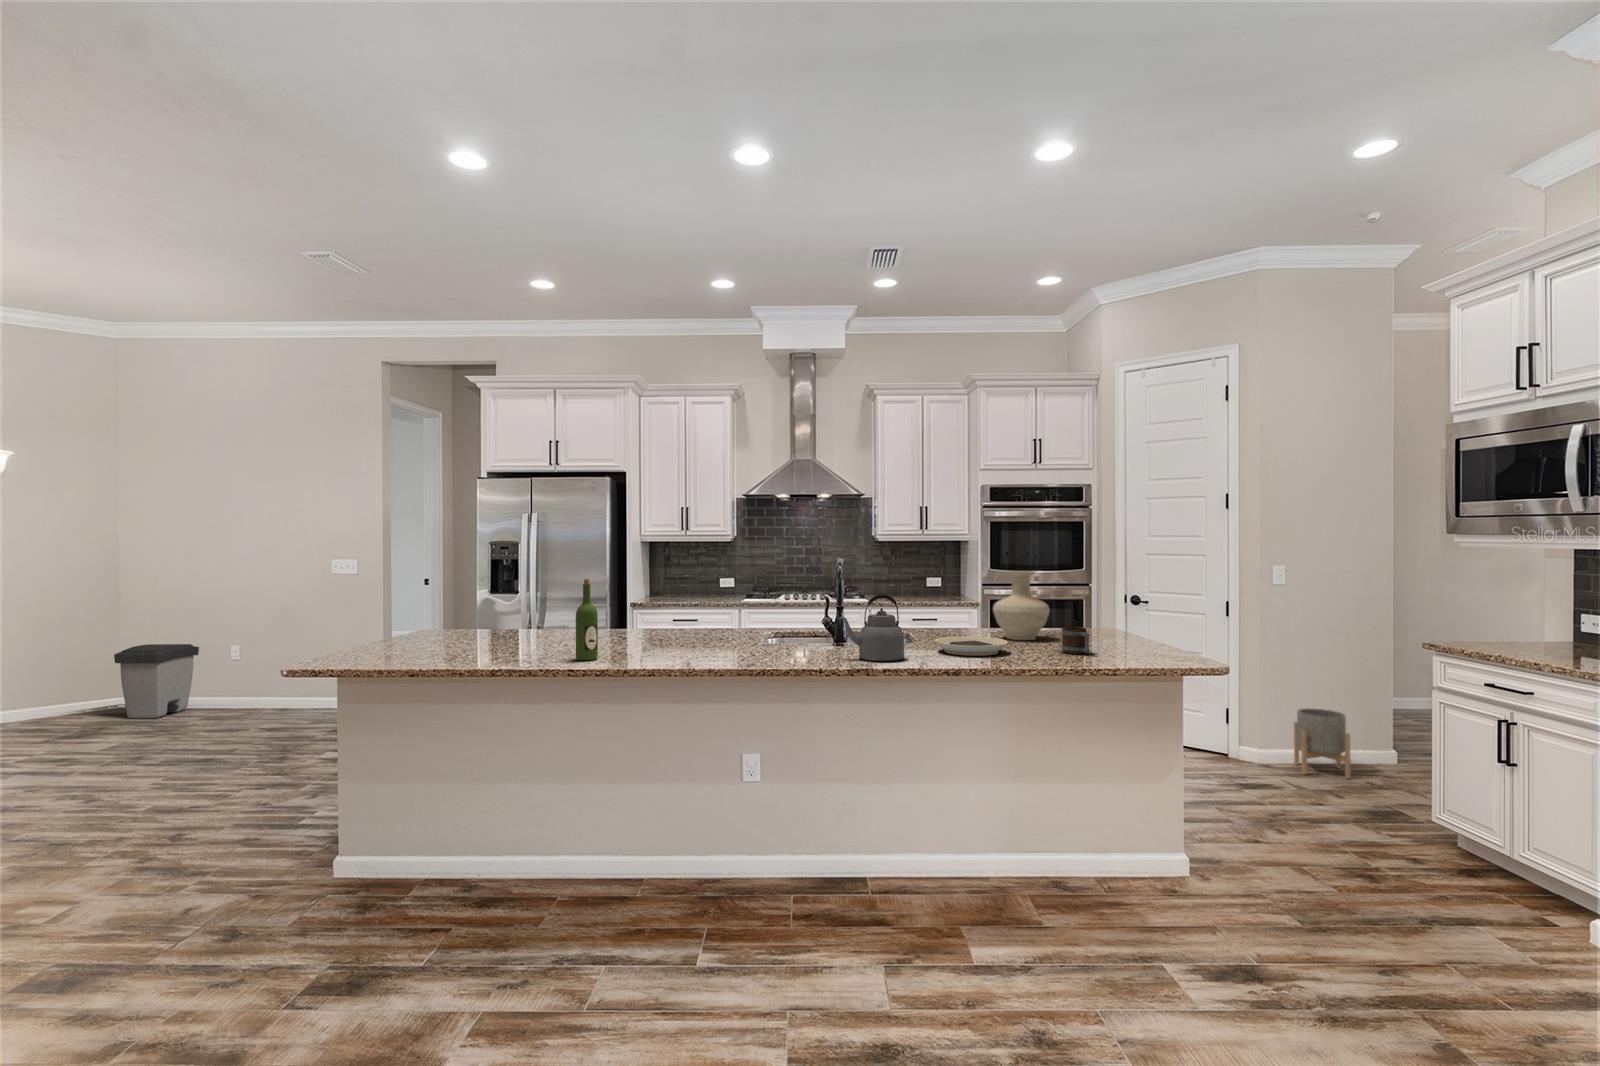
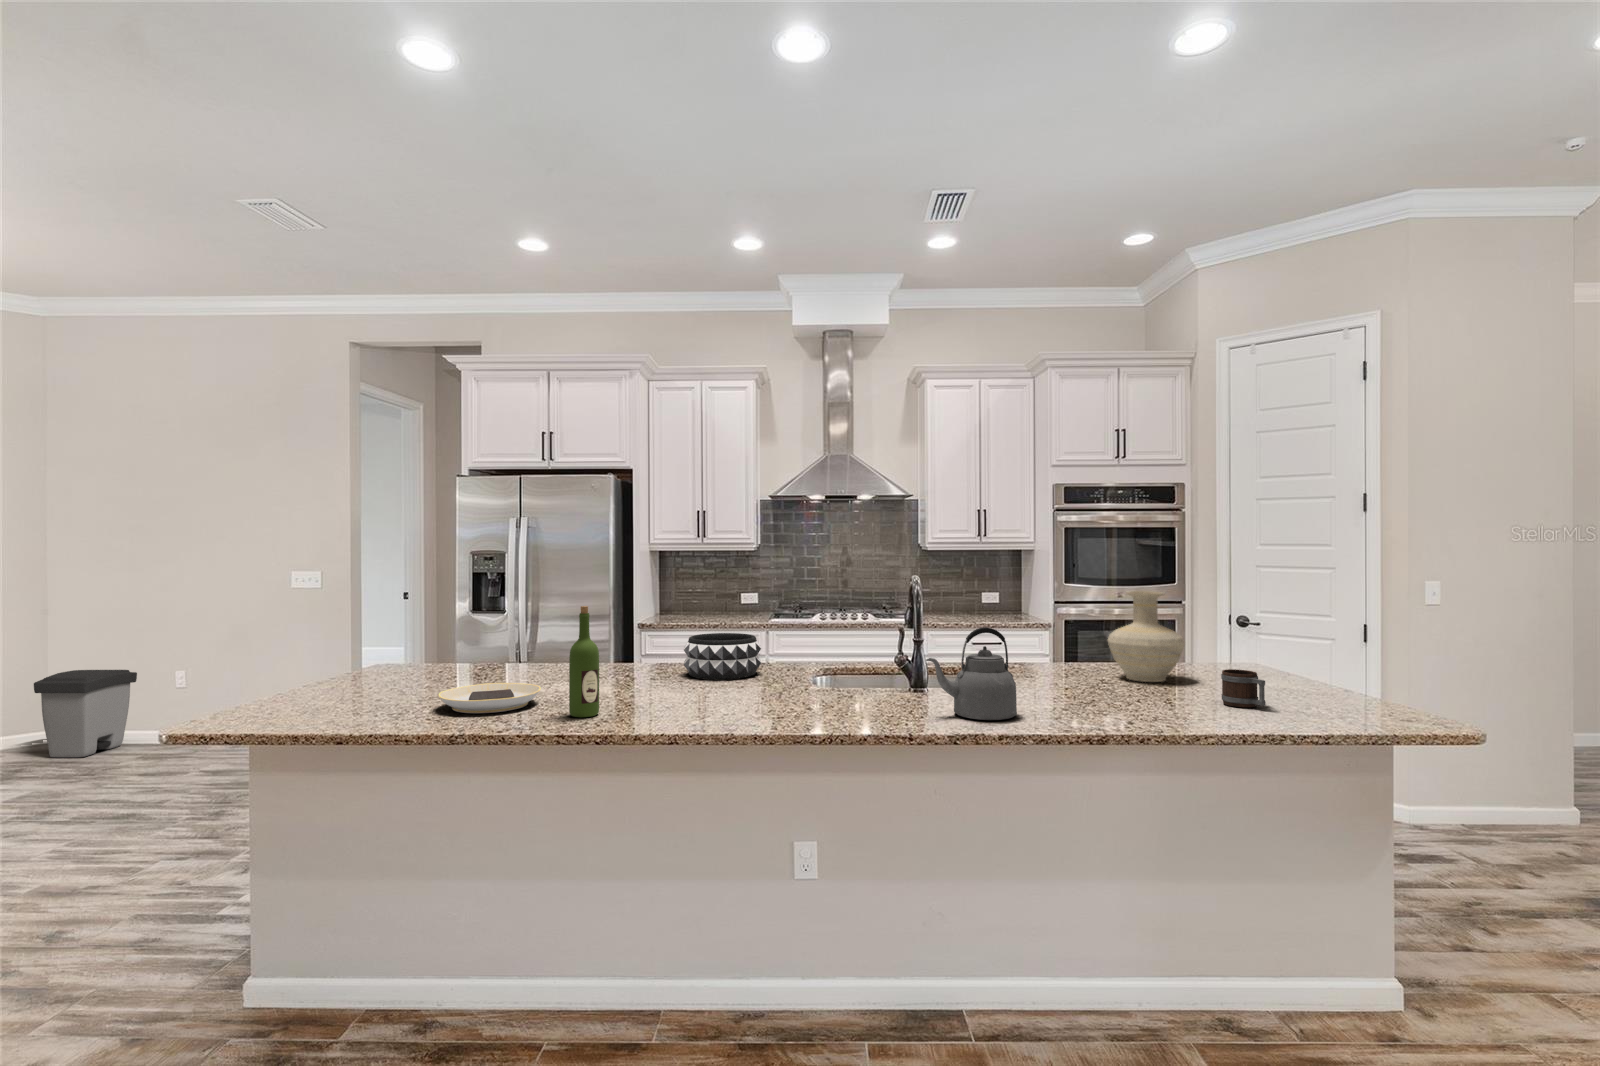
decorative bowl: none [664,605,725,639] -> present [684,633,761,679]
plate: present [935,637,1008,656] -> present [438,683,541,713]
planter: present [1294,708,1351,779] -> none [1455,758,1538,849]

